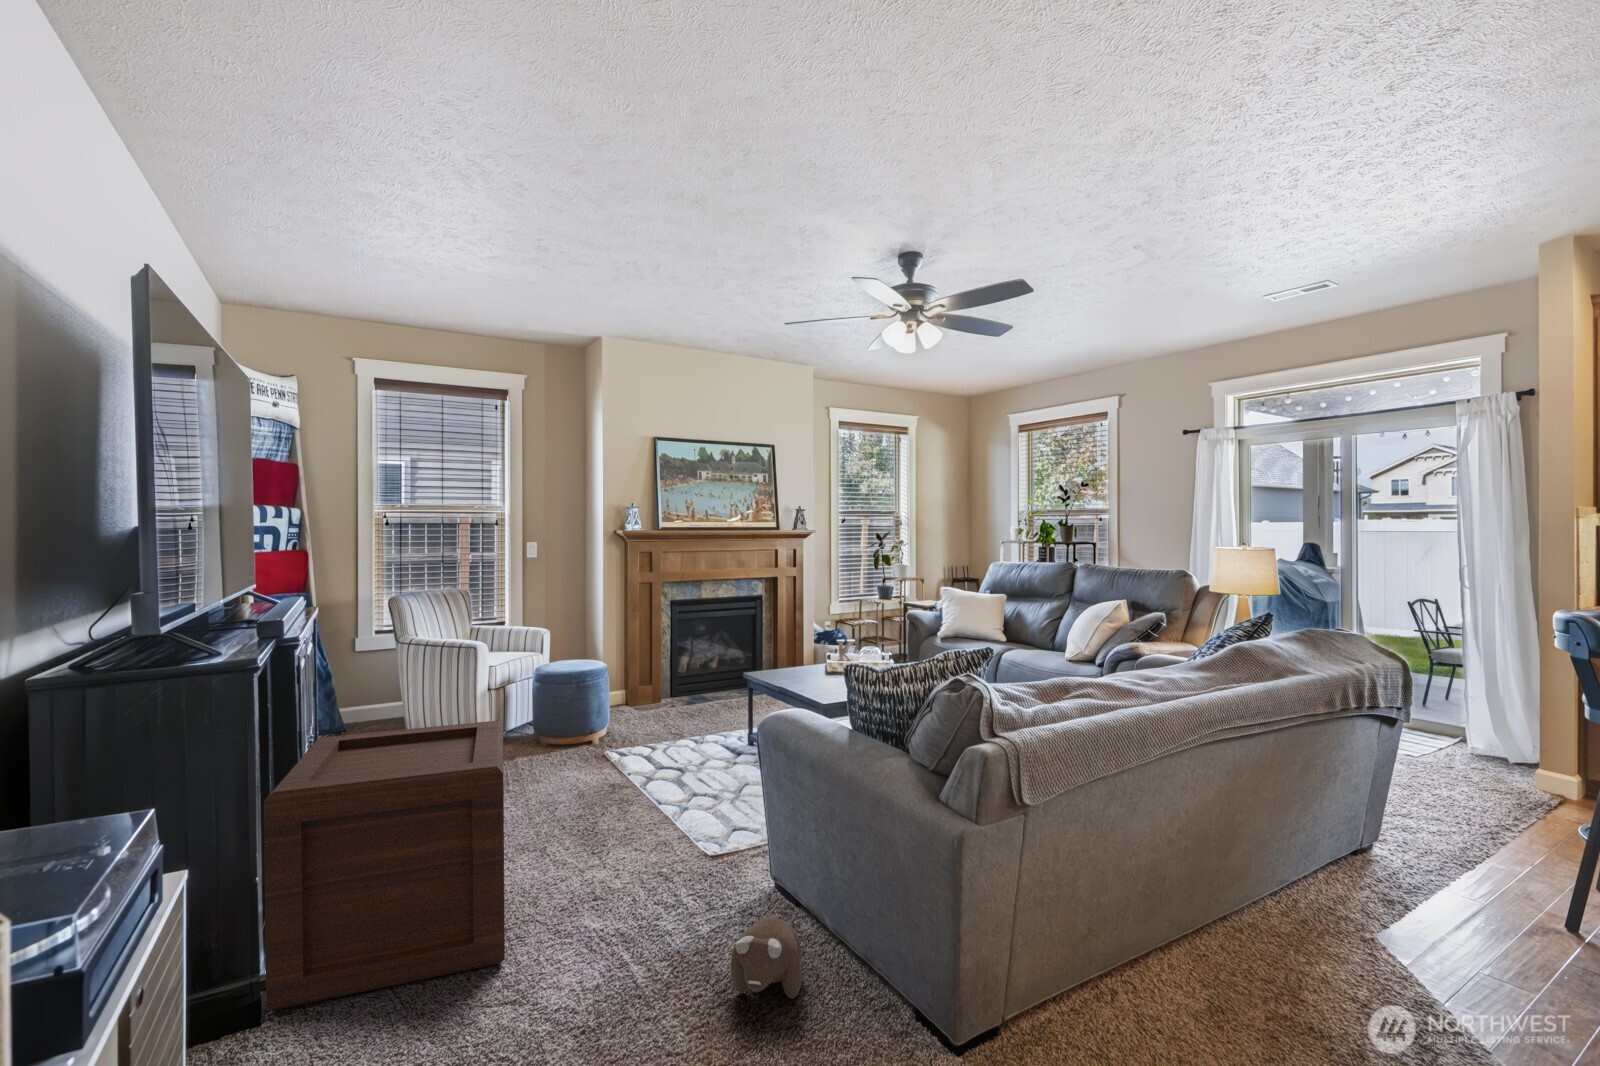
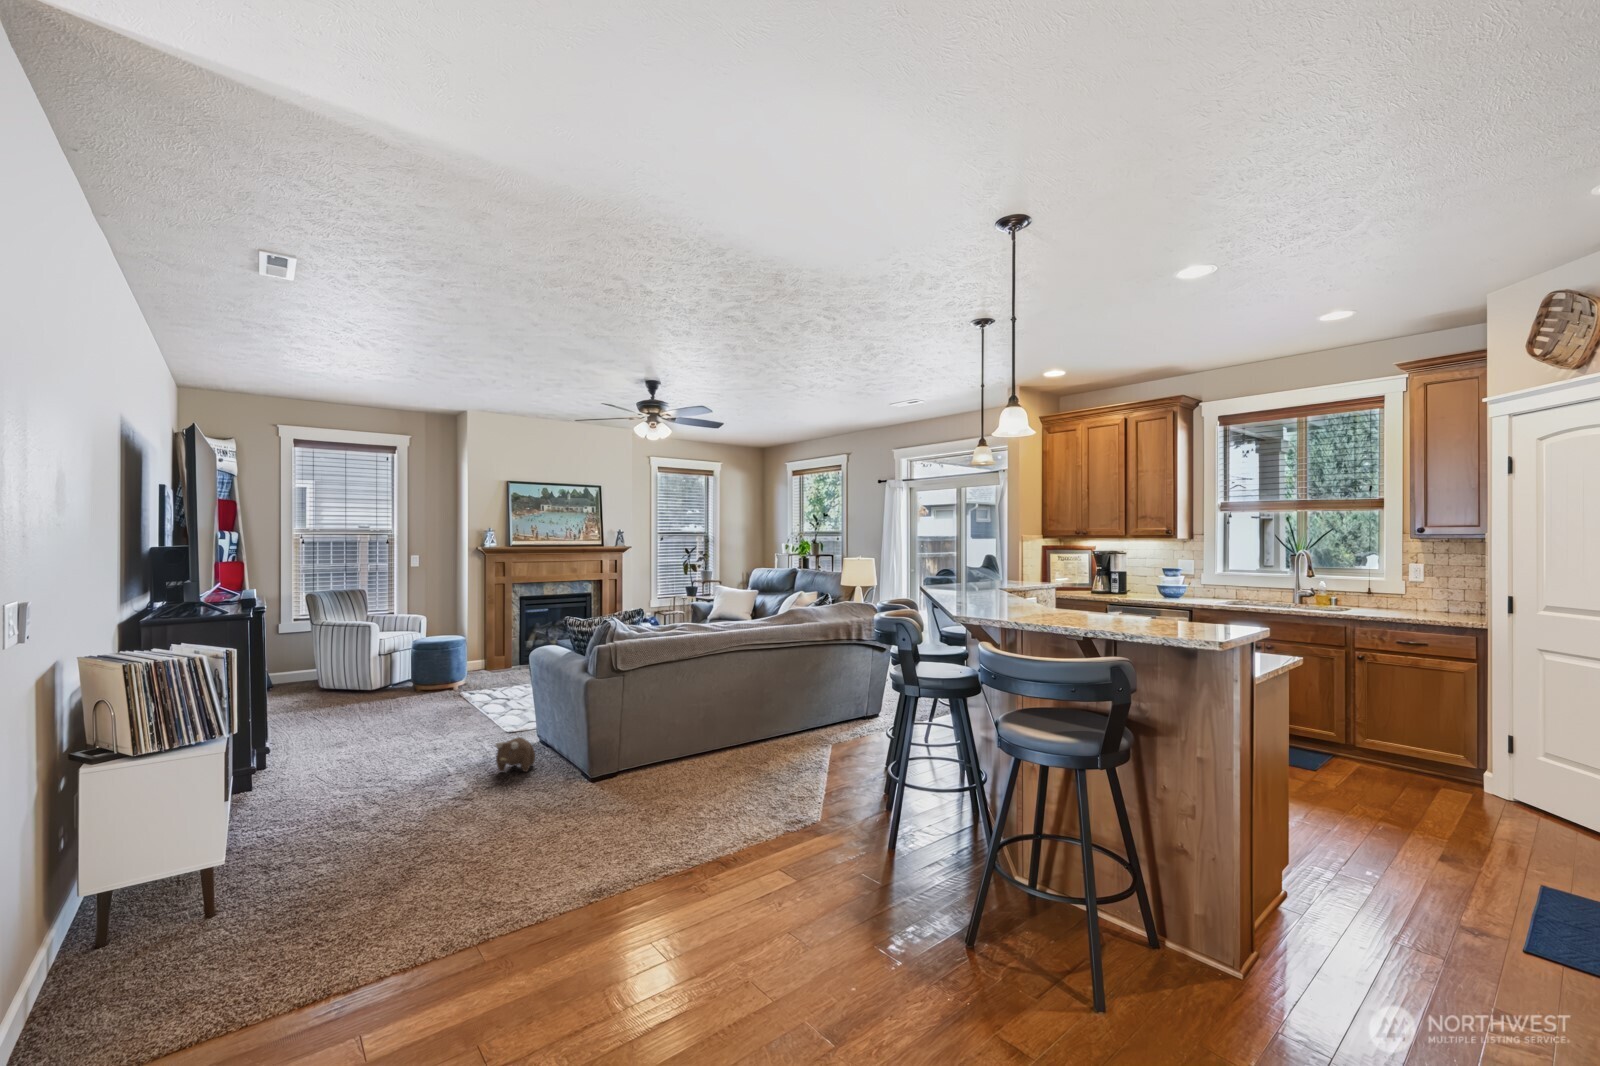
wooden crate: present [264,721,505,1010] -> none [258,656,385,786]

